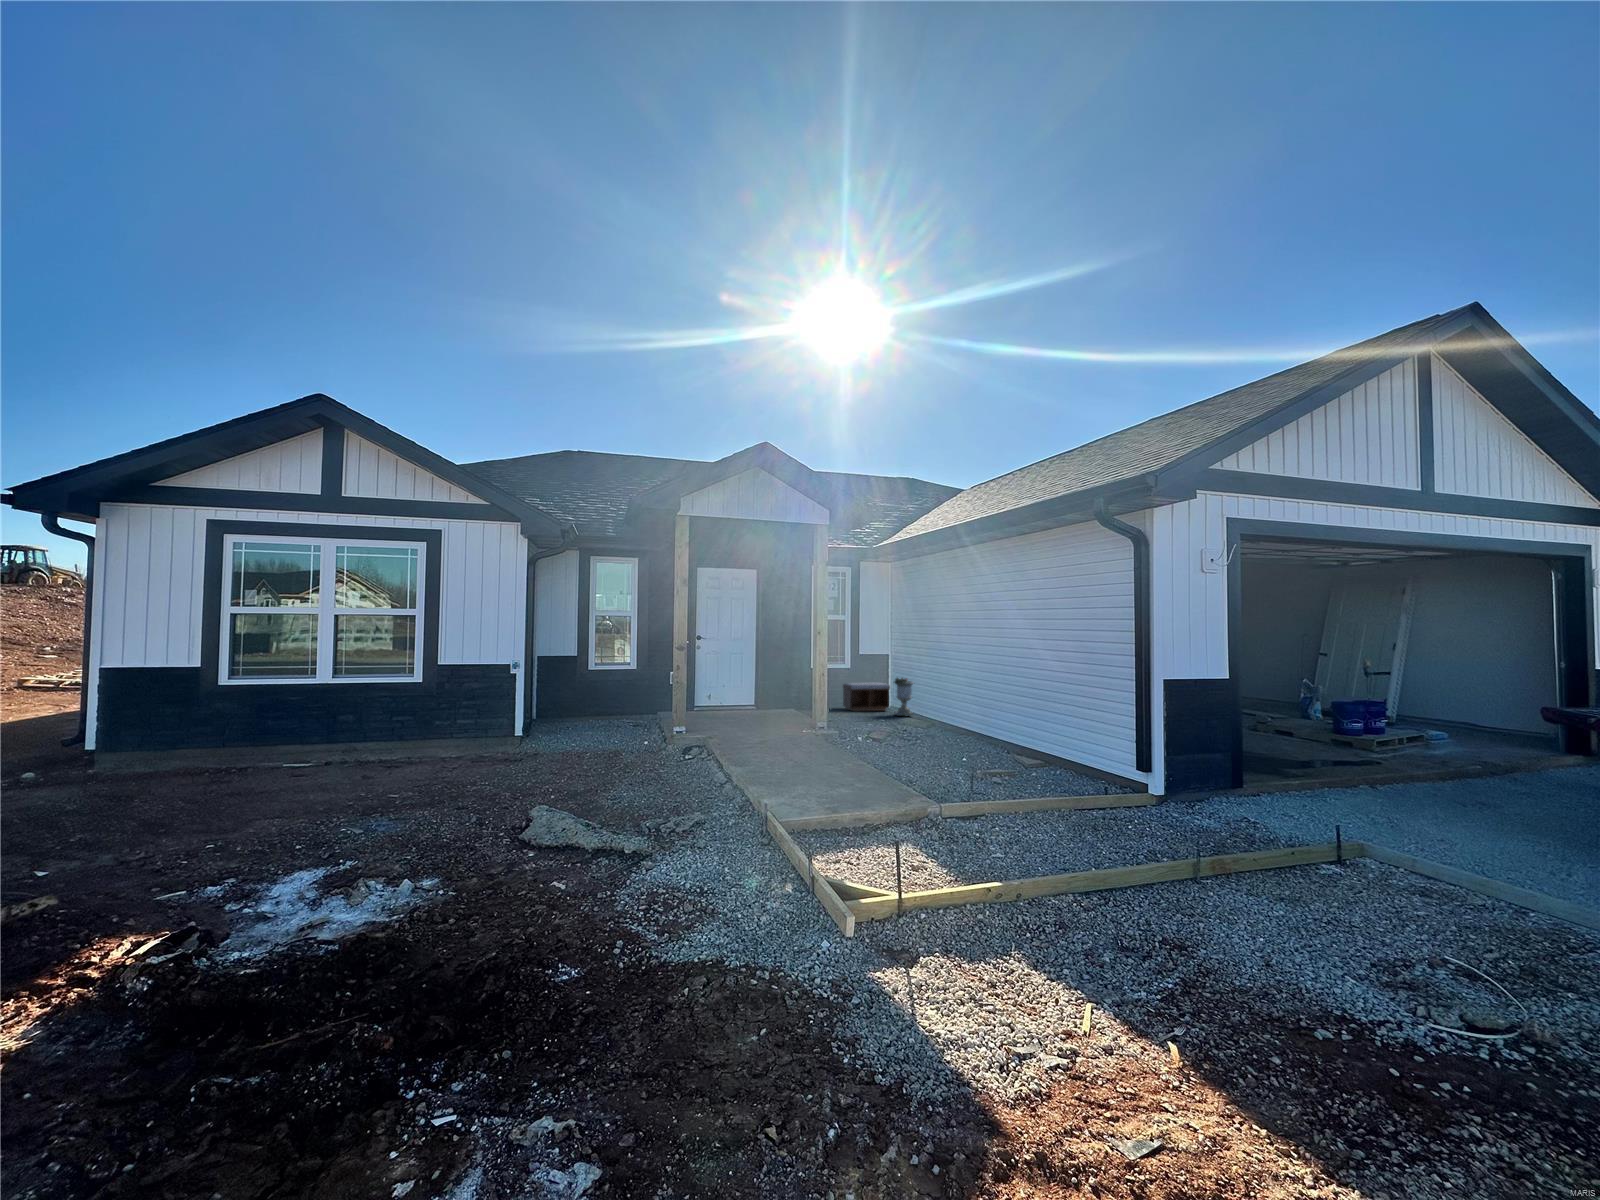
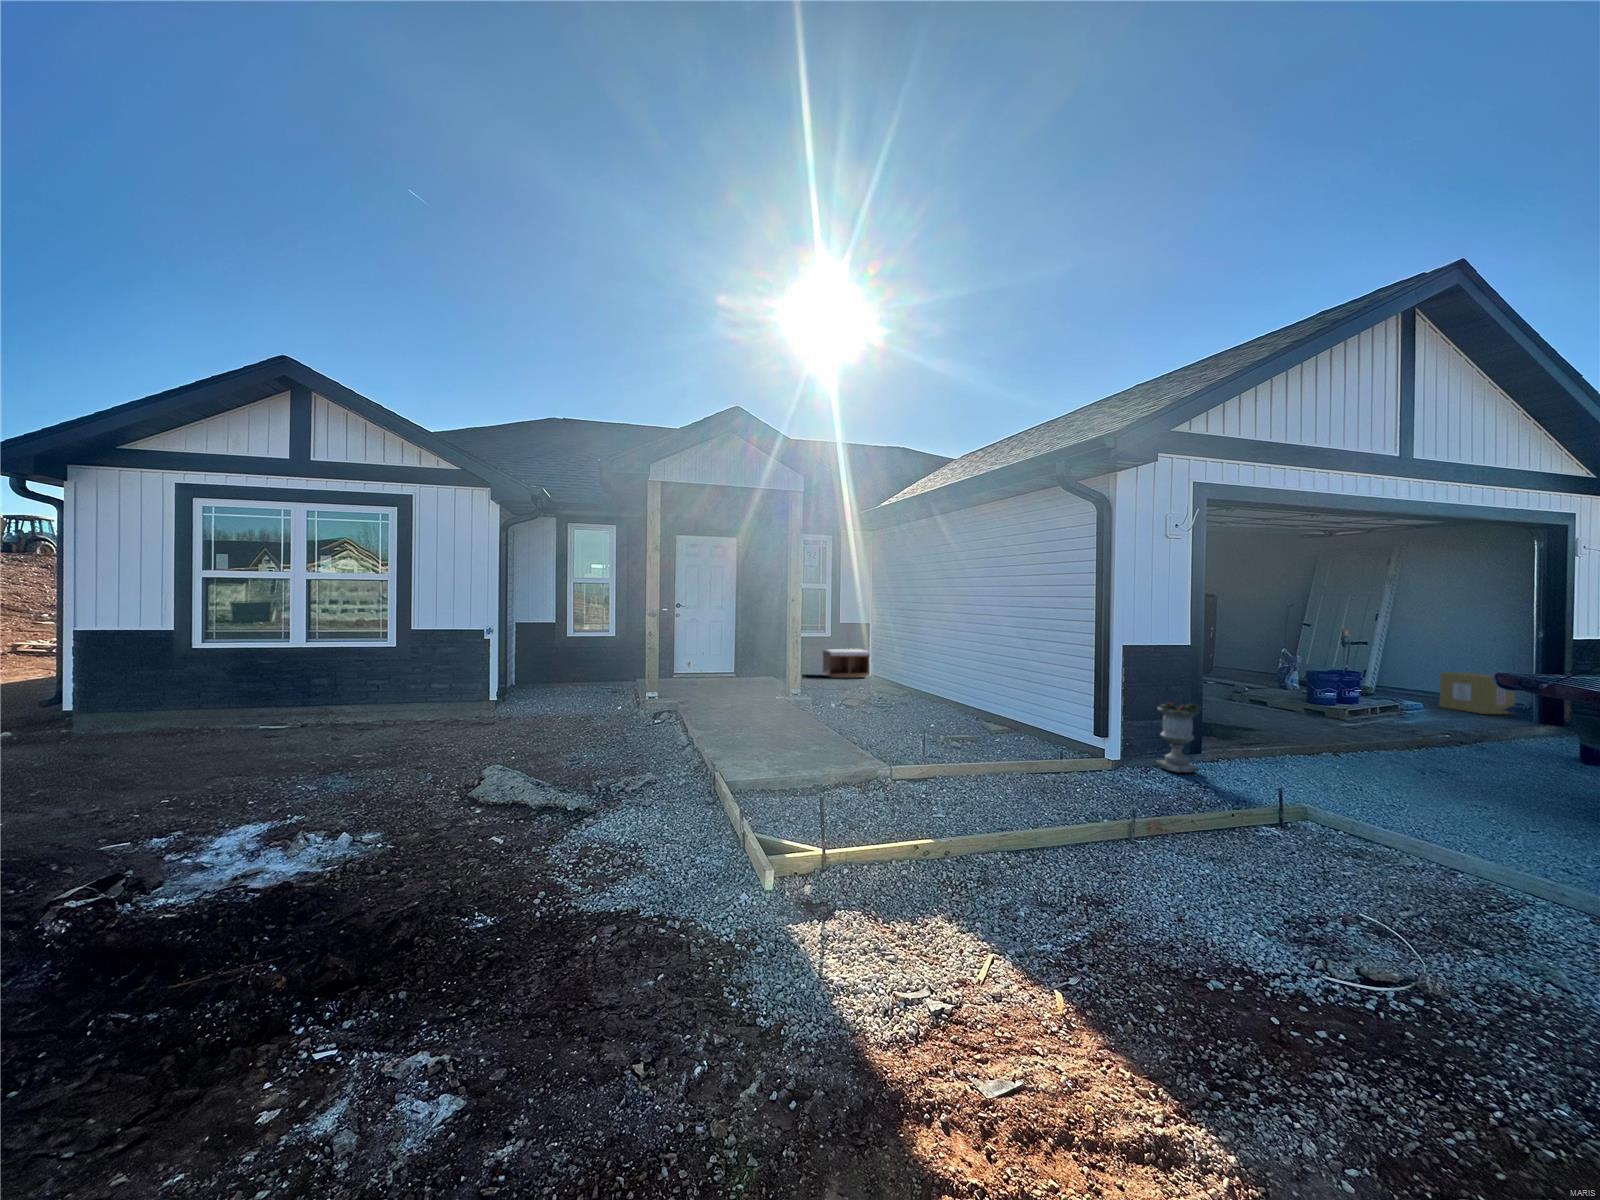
planter: present [894,678,914,717] -> present [1156,702,1201,773]
cardboard box: none [1457,703,1533,745] -> present [1439,672,1515,714]

